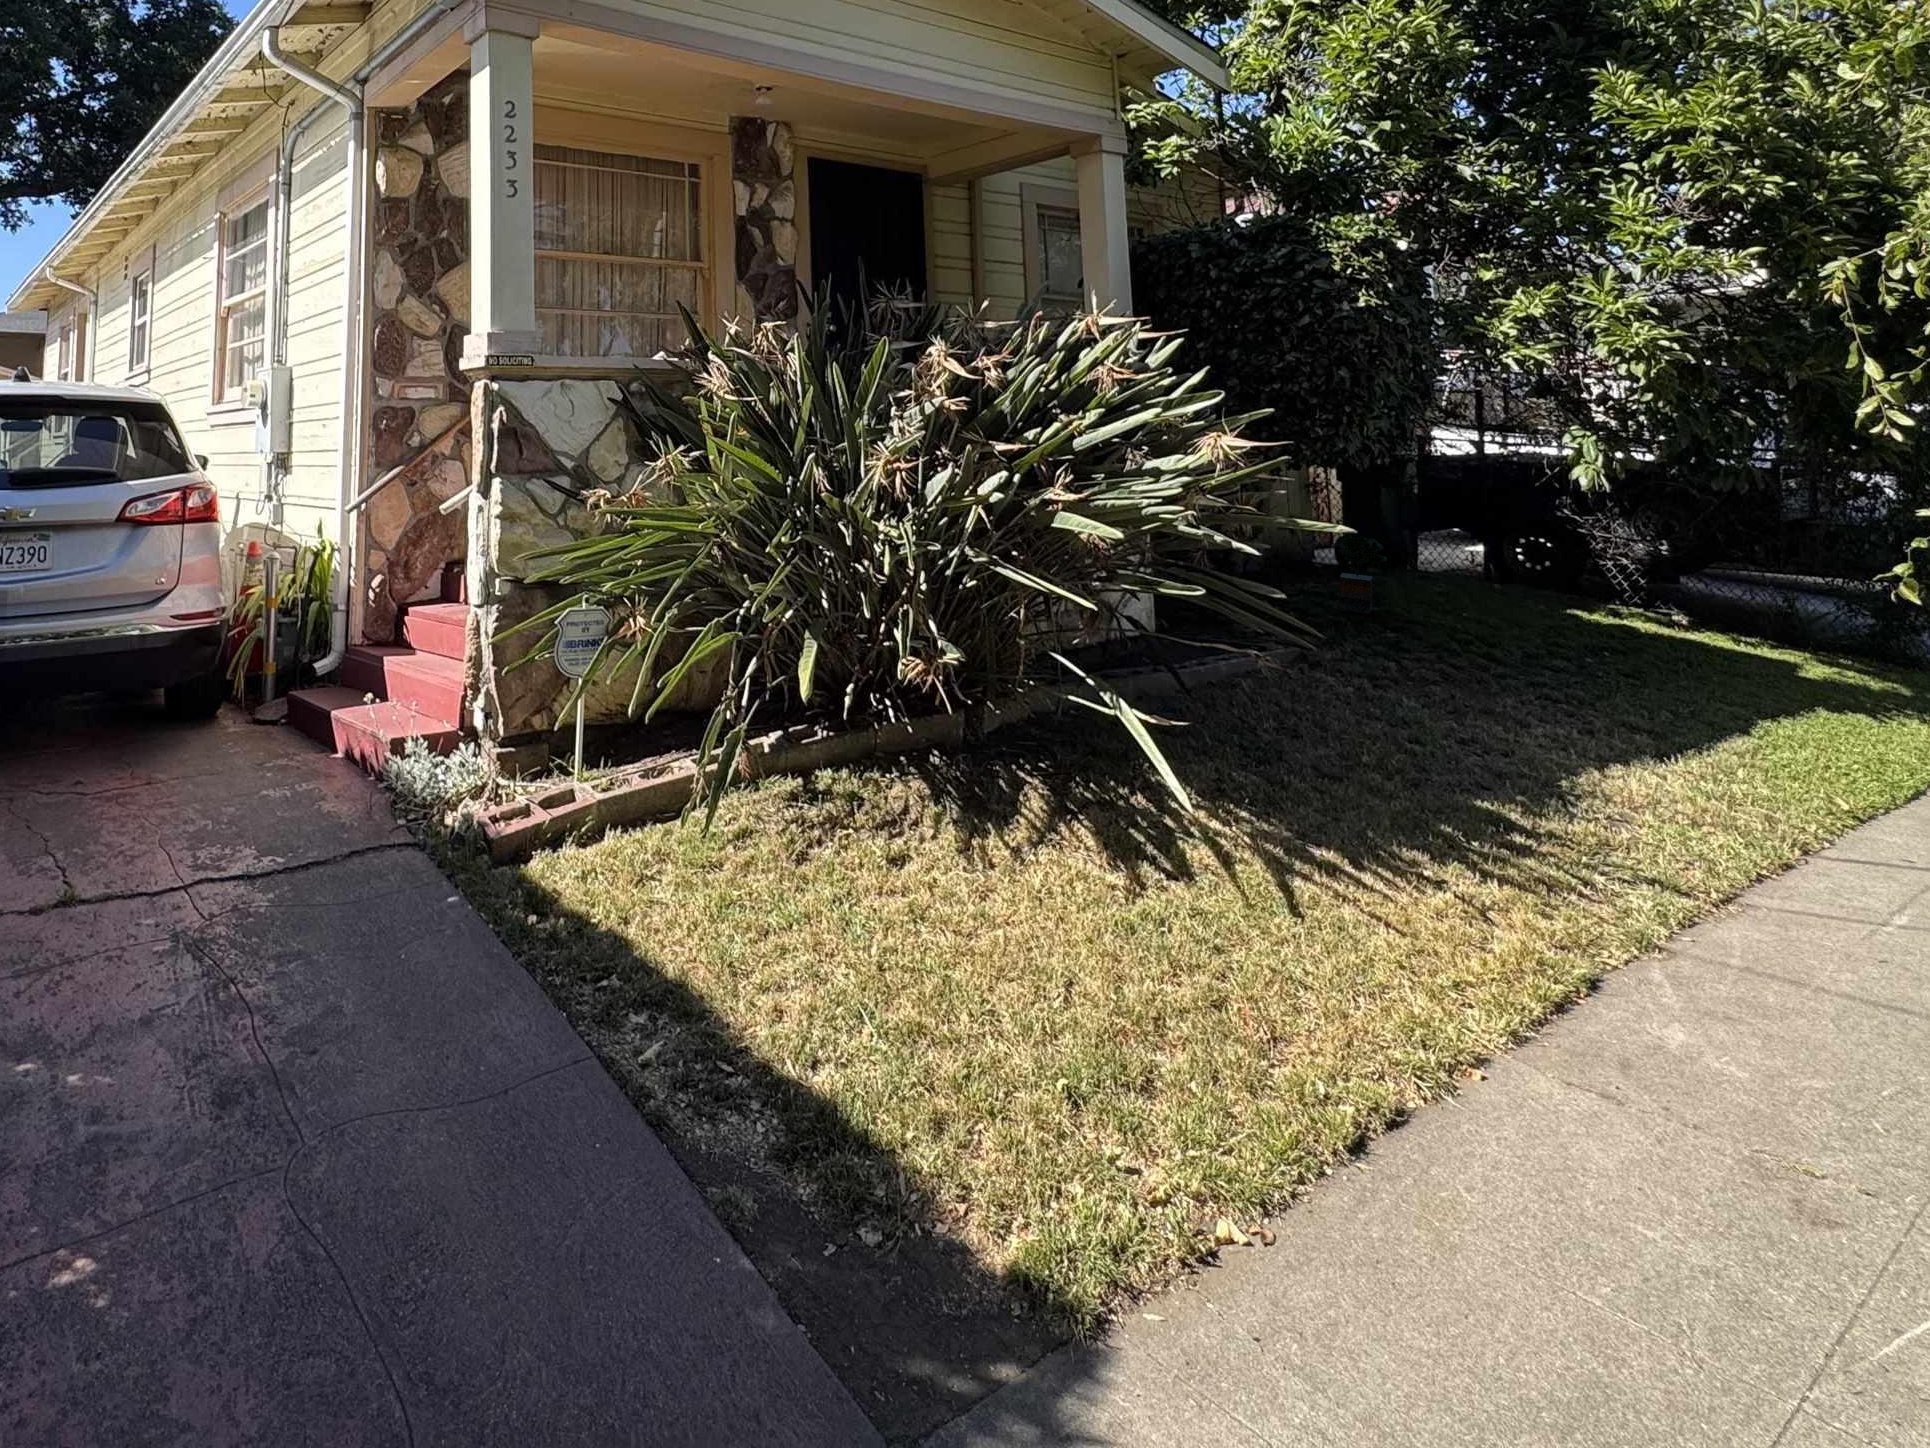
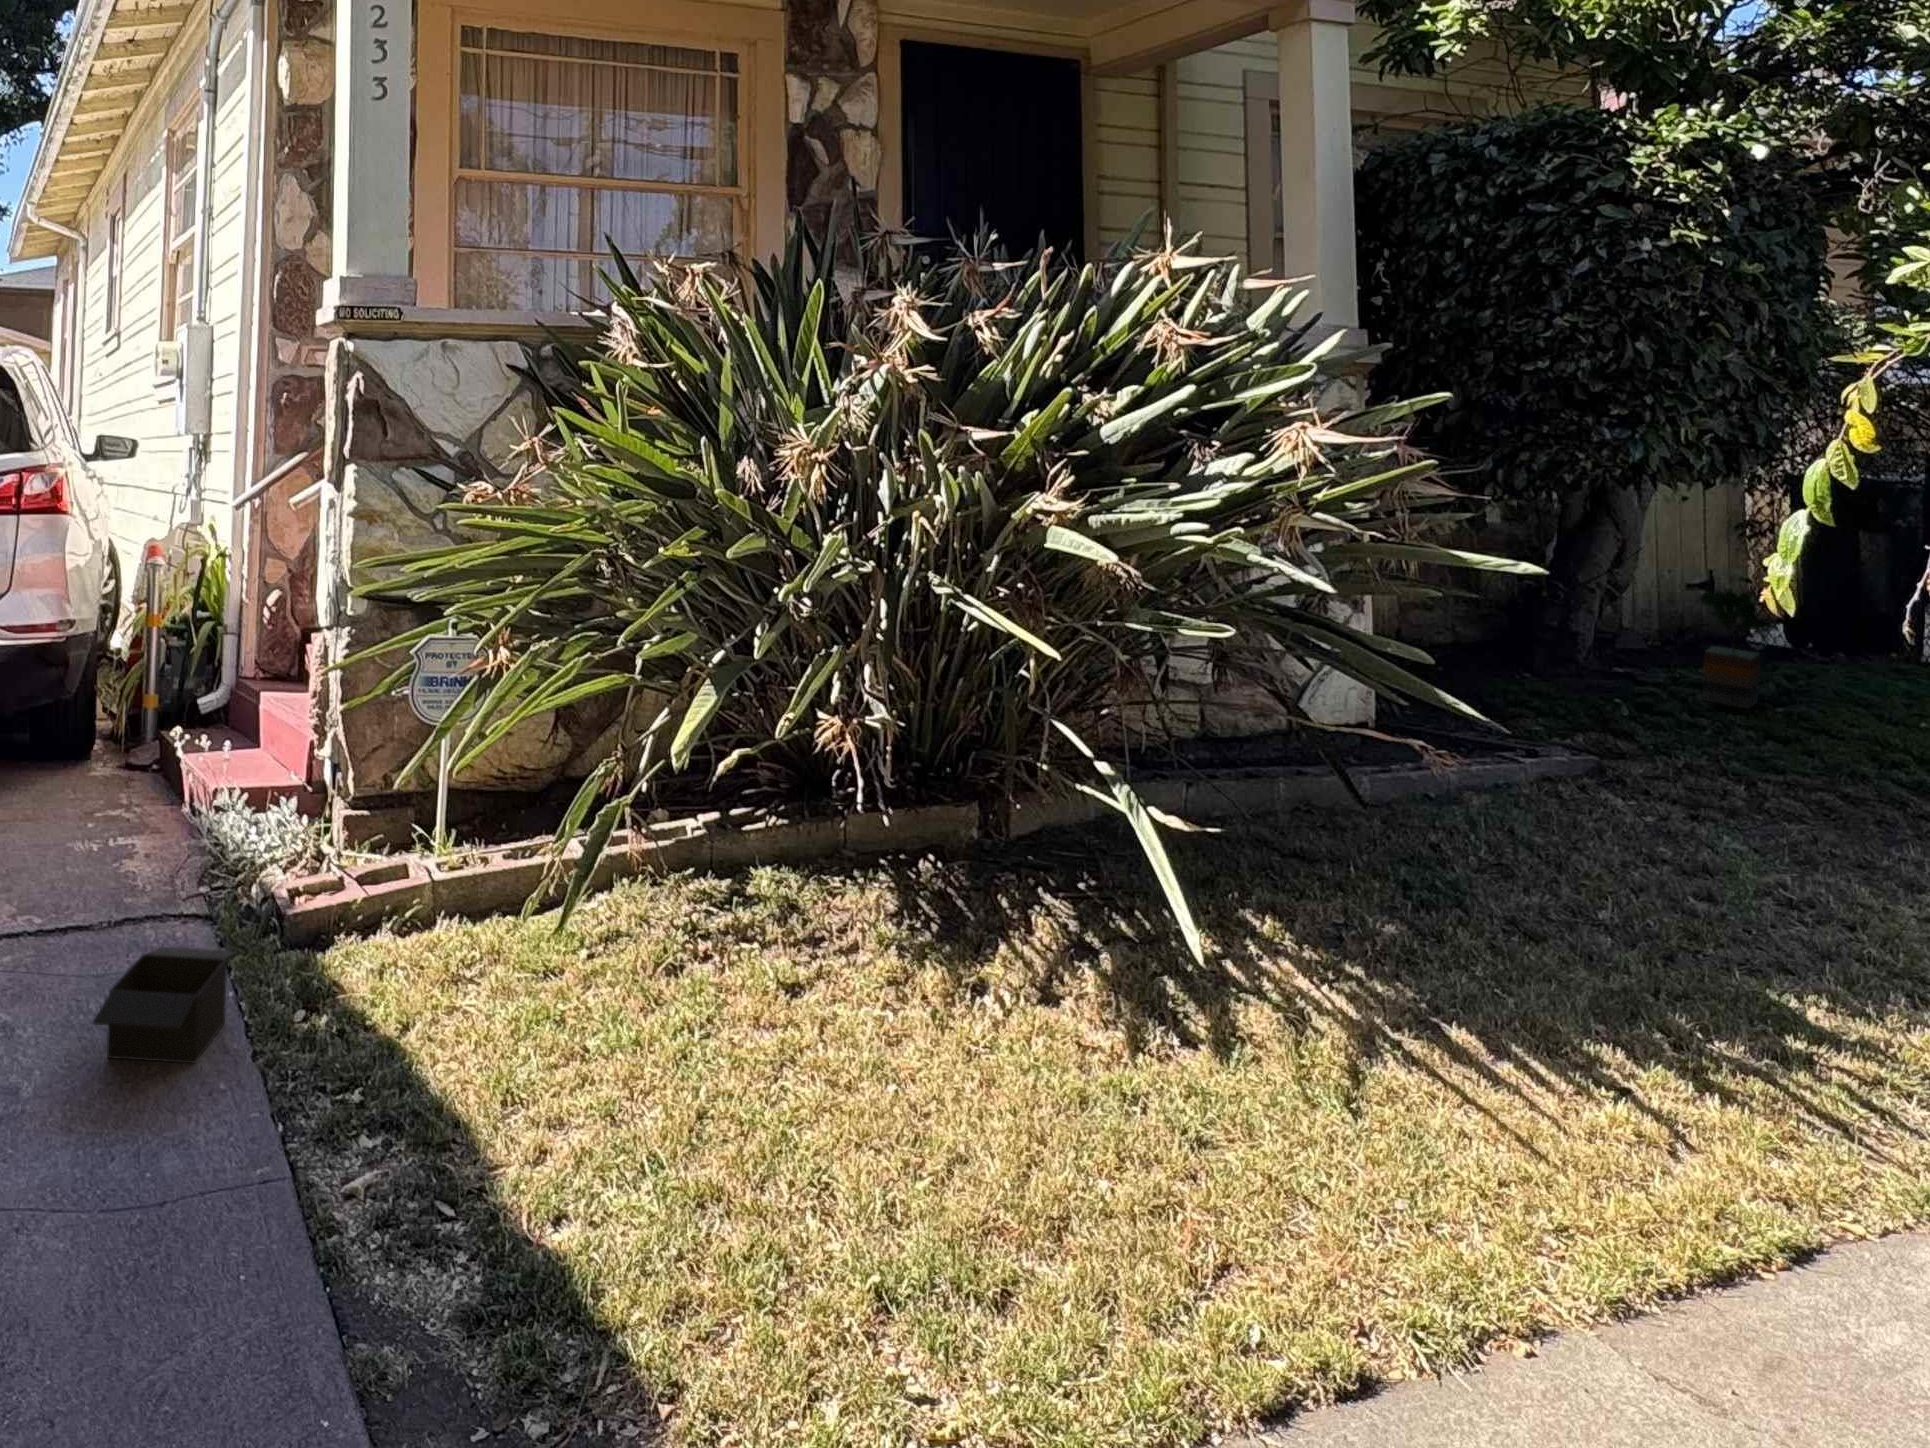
cardboard box: none [398,871,479,968] -> present [93,947,237,1063]

